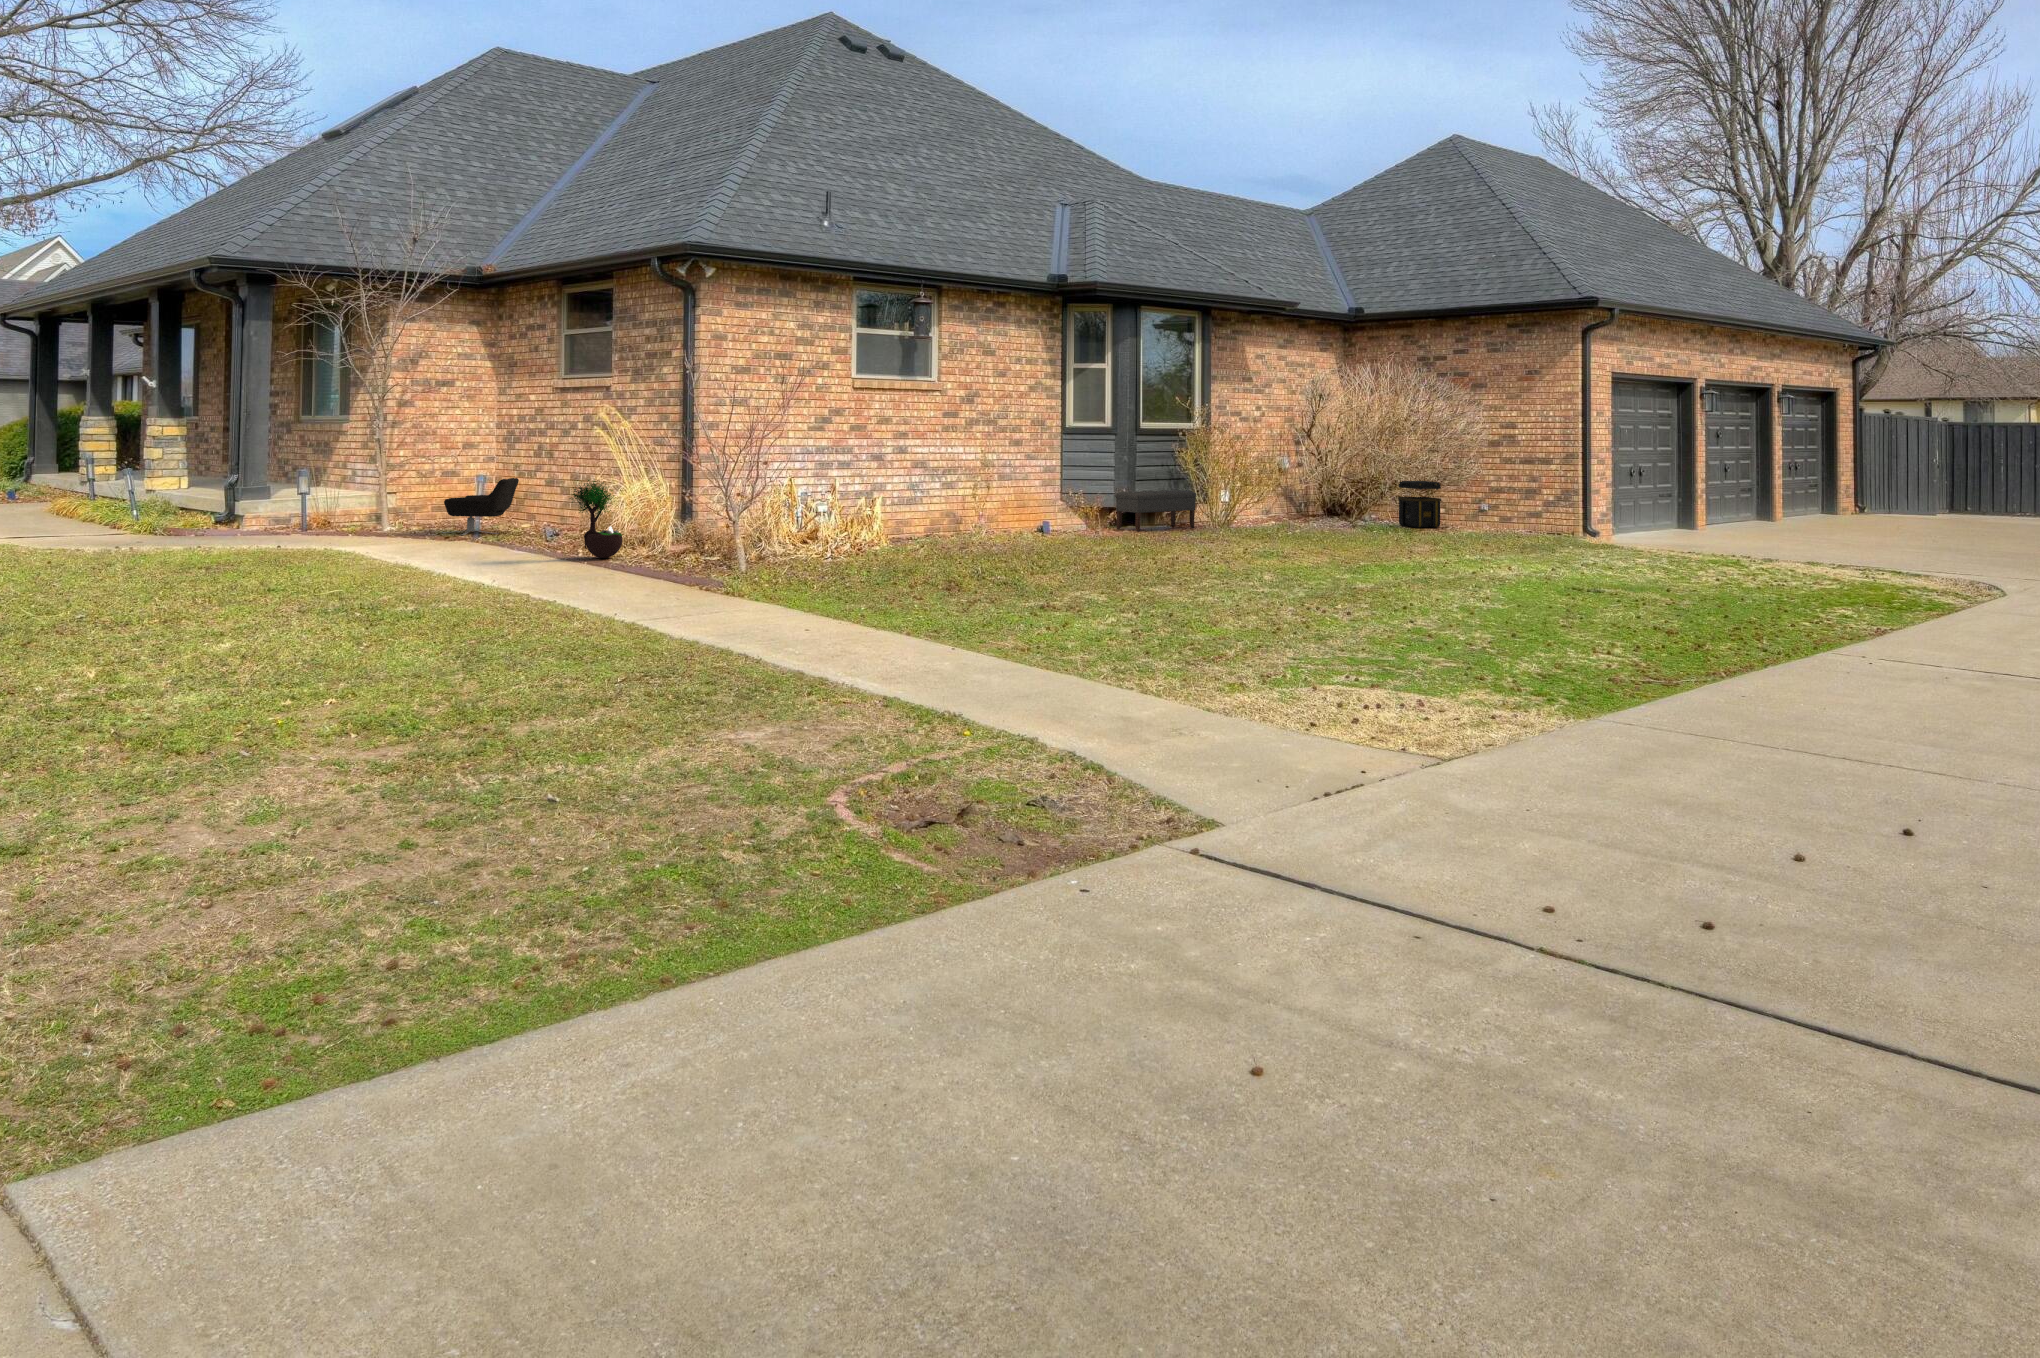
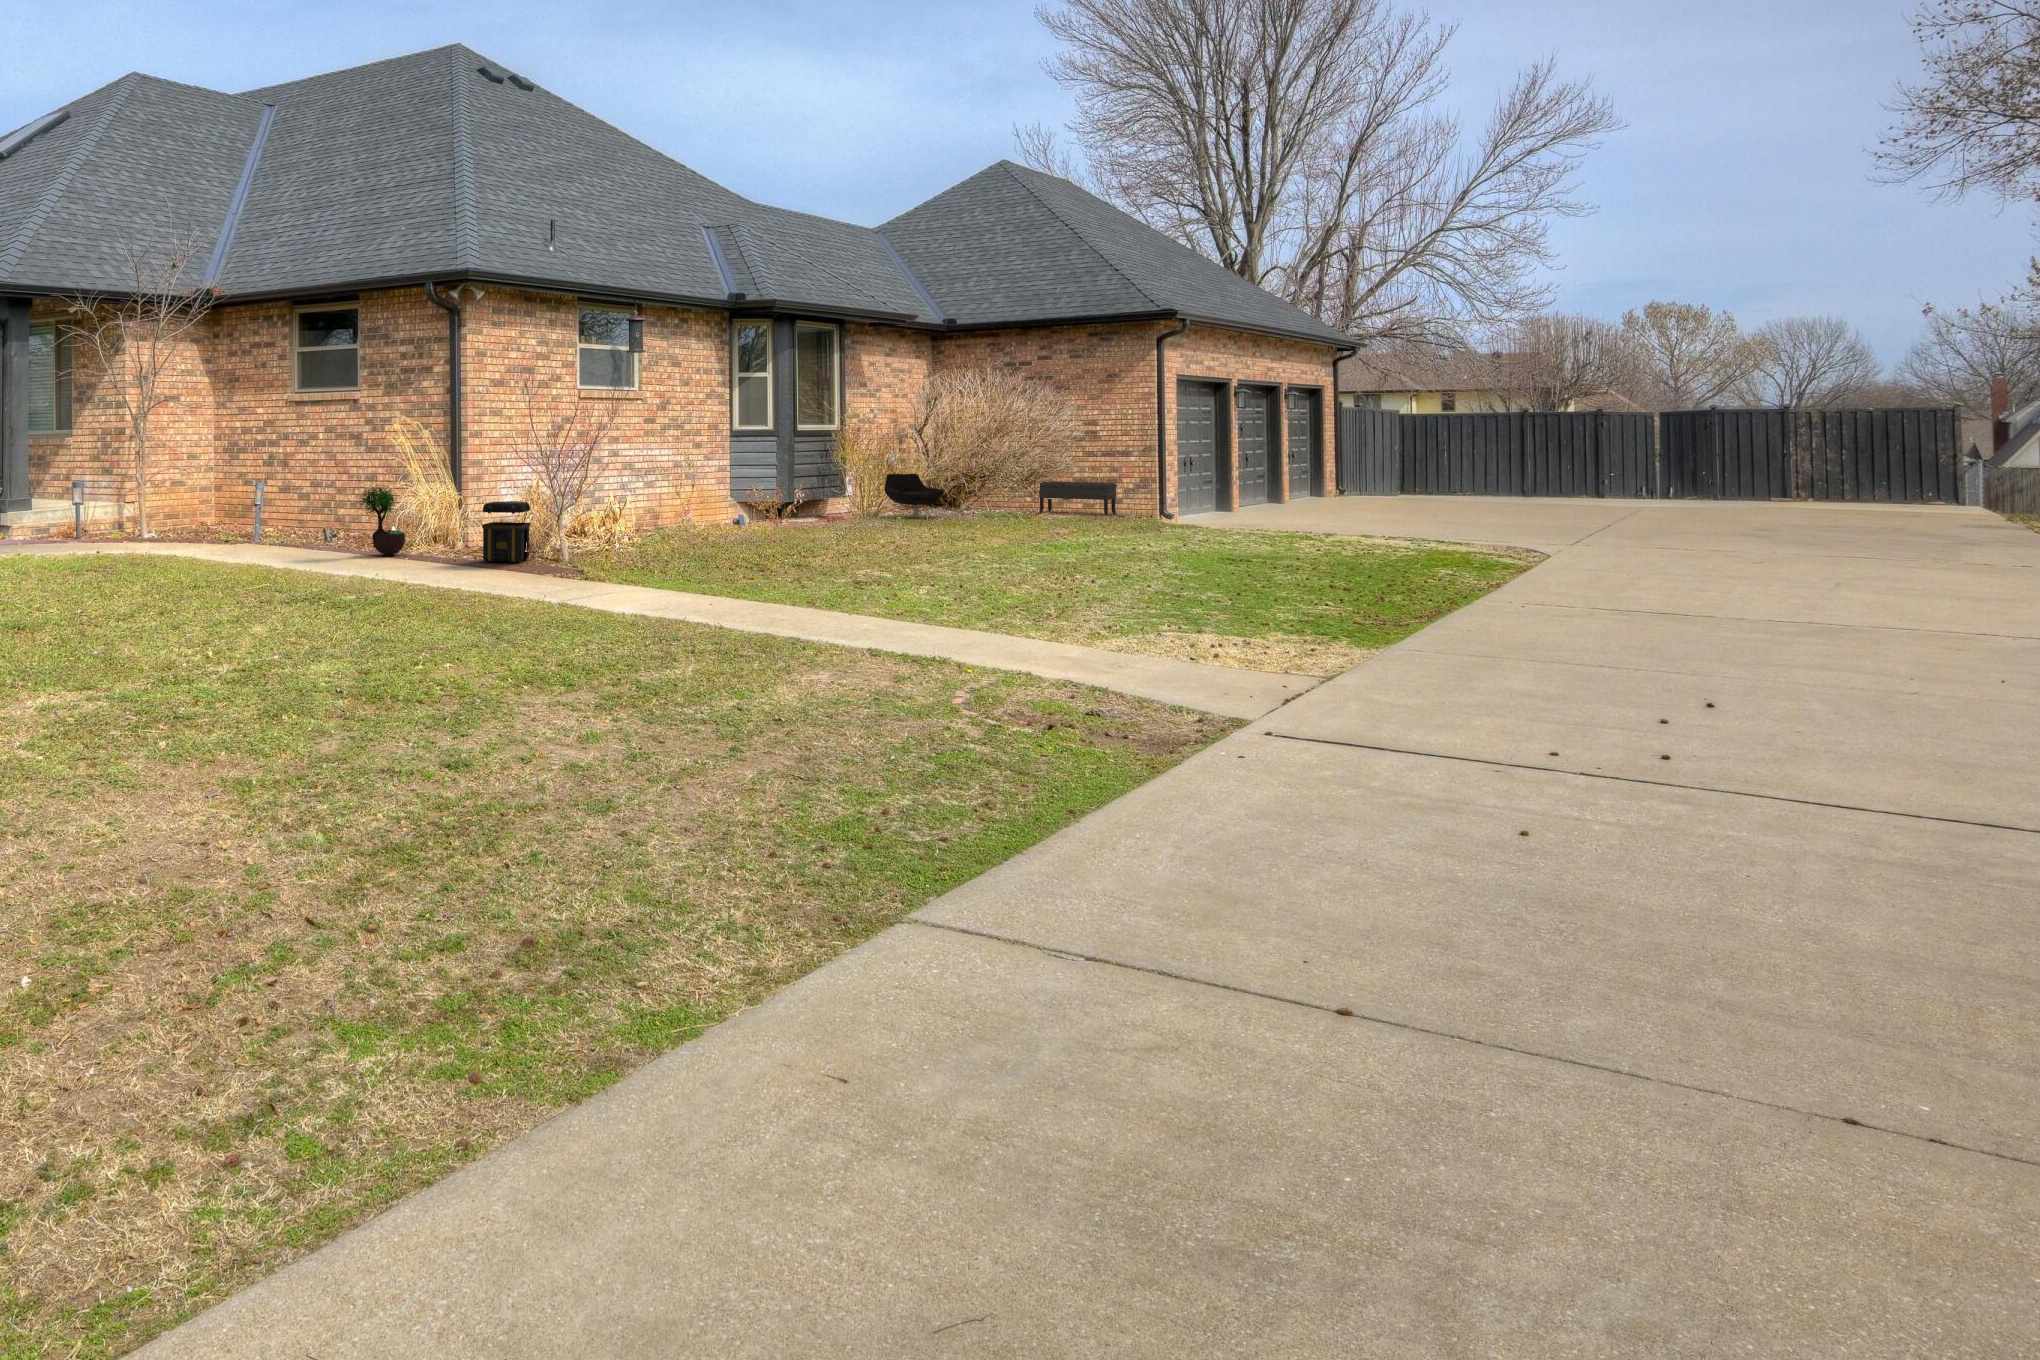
lounge chair: present [442,478,519,535] -> present [884,474,944,519]
toolbox: present [1398,481,1441,528] -> present [482,502,531,563]
bench: present [1115,490,1196,531] -> present [1038,481,1117,515]

